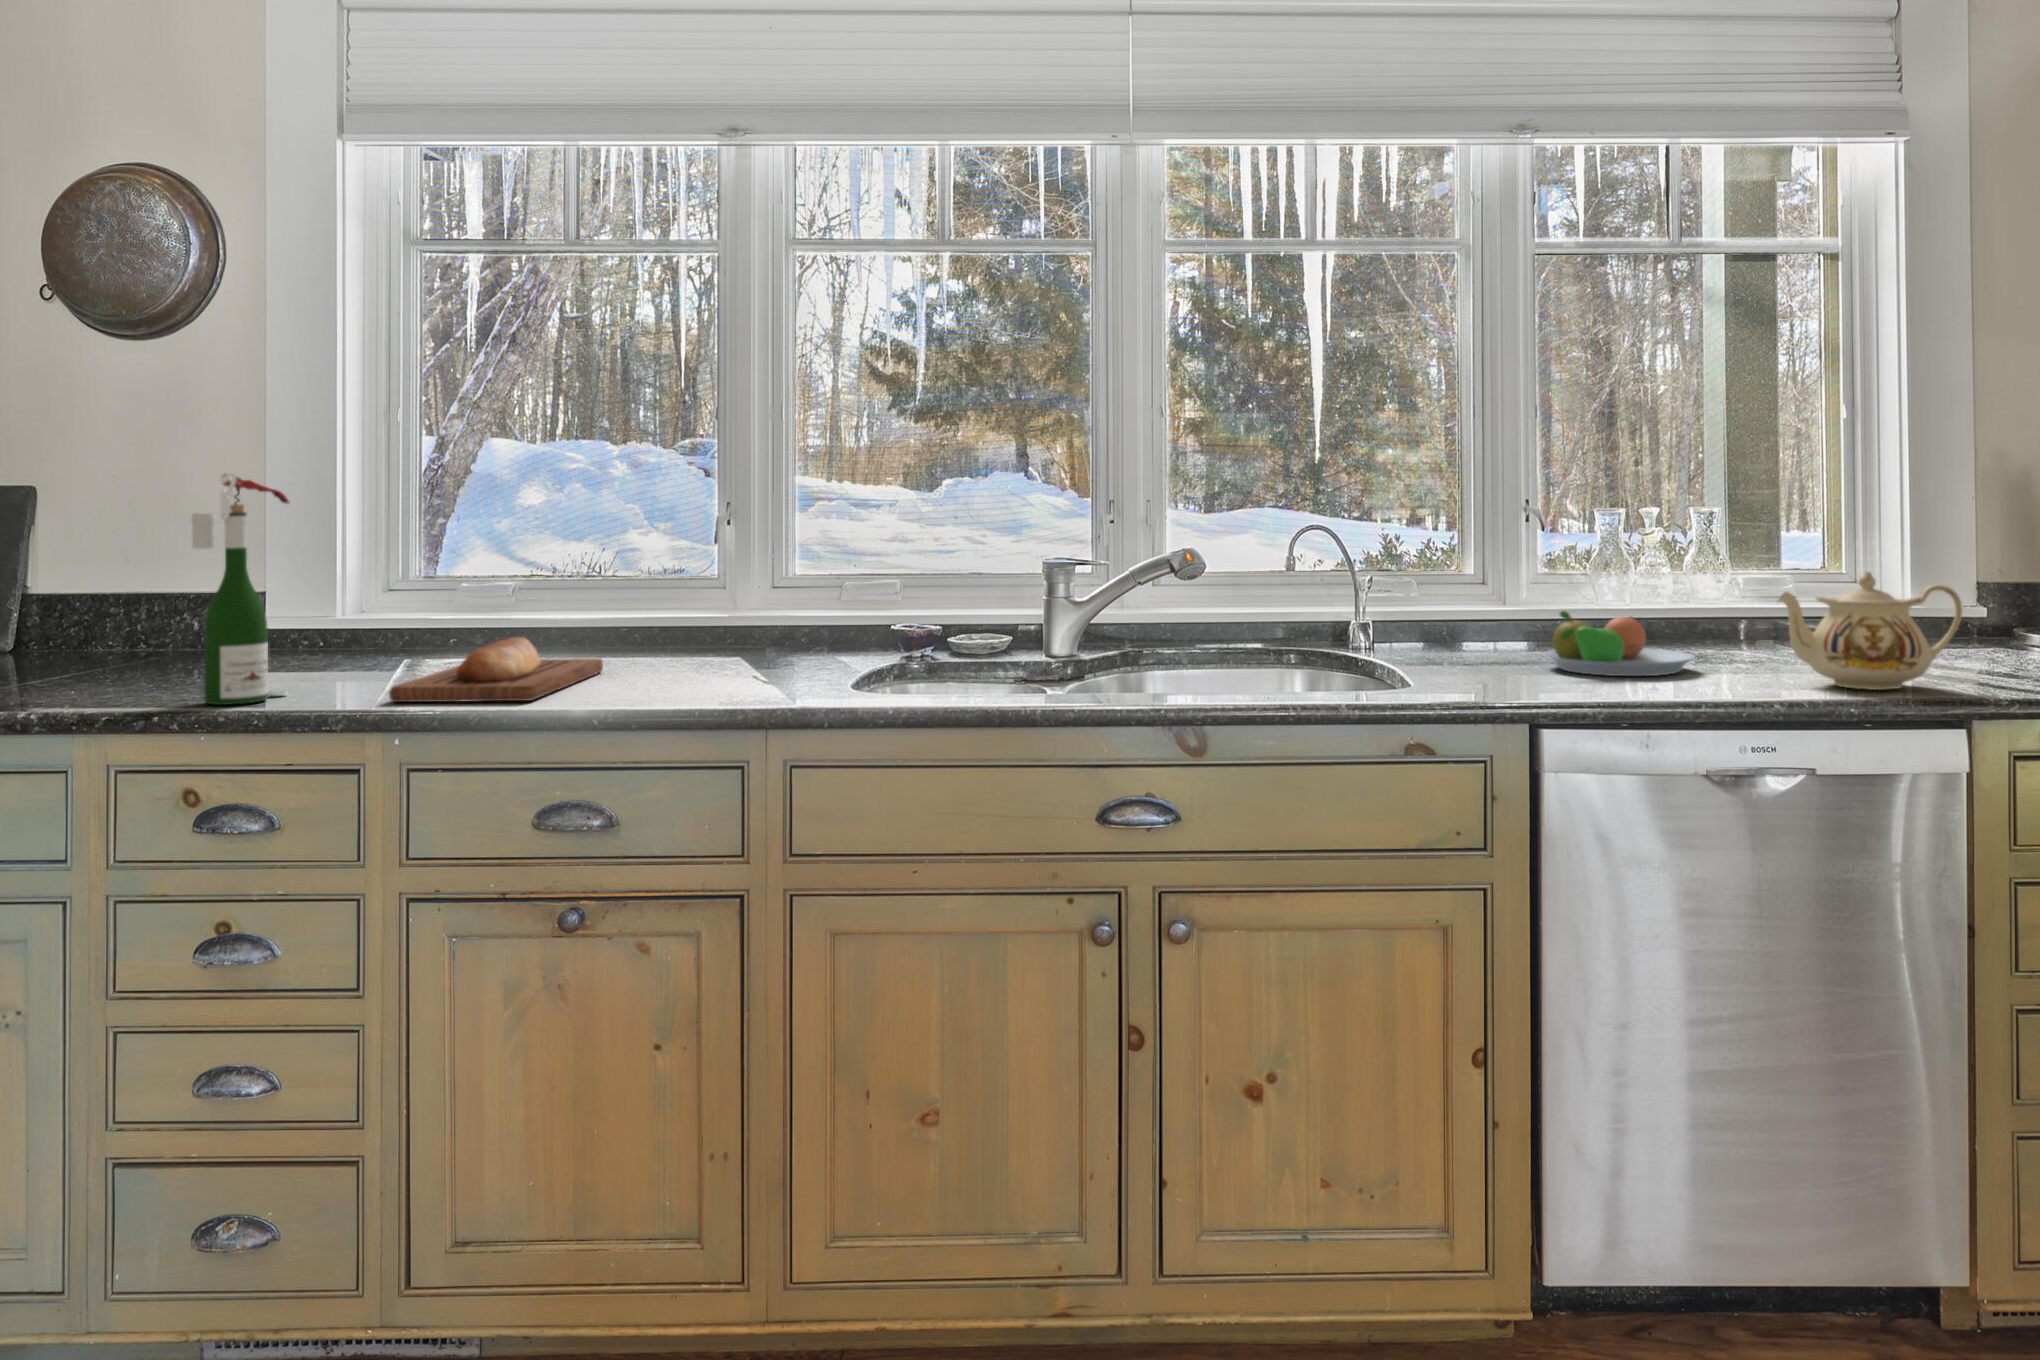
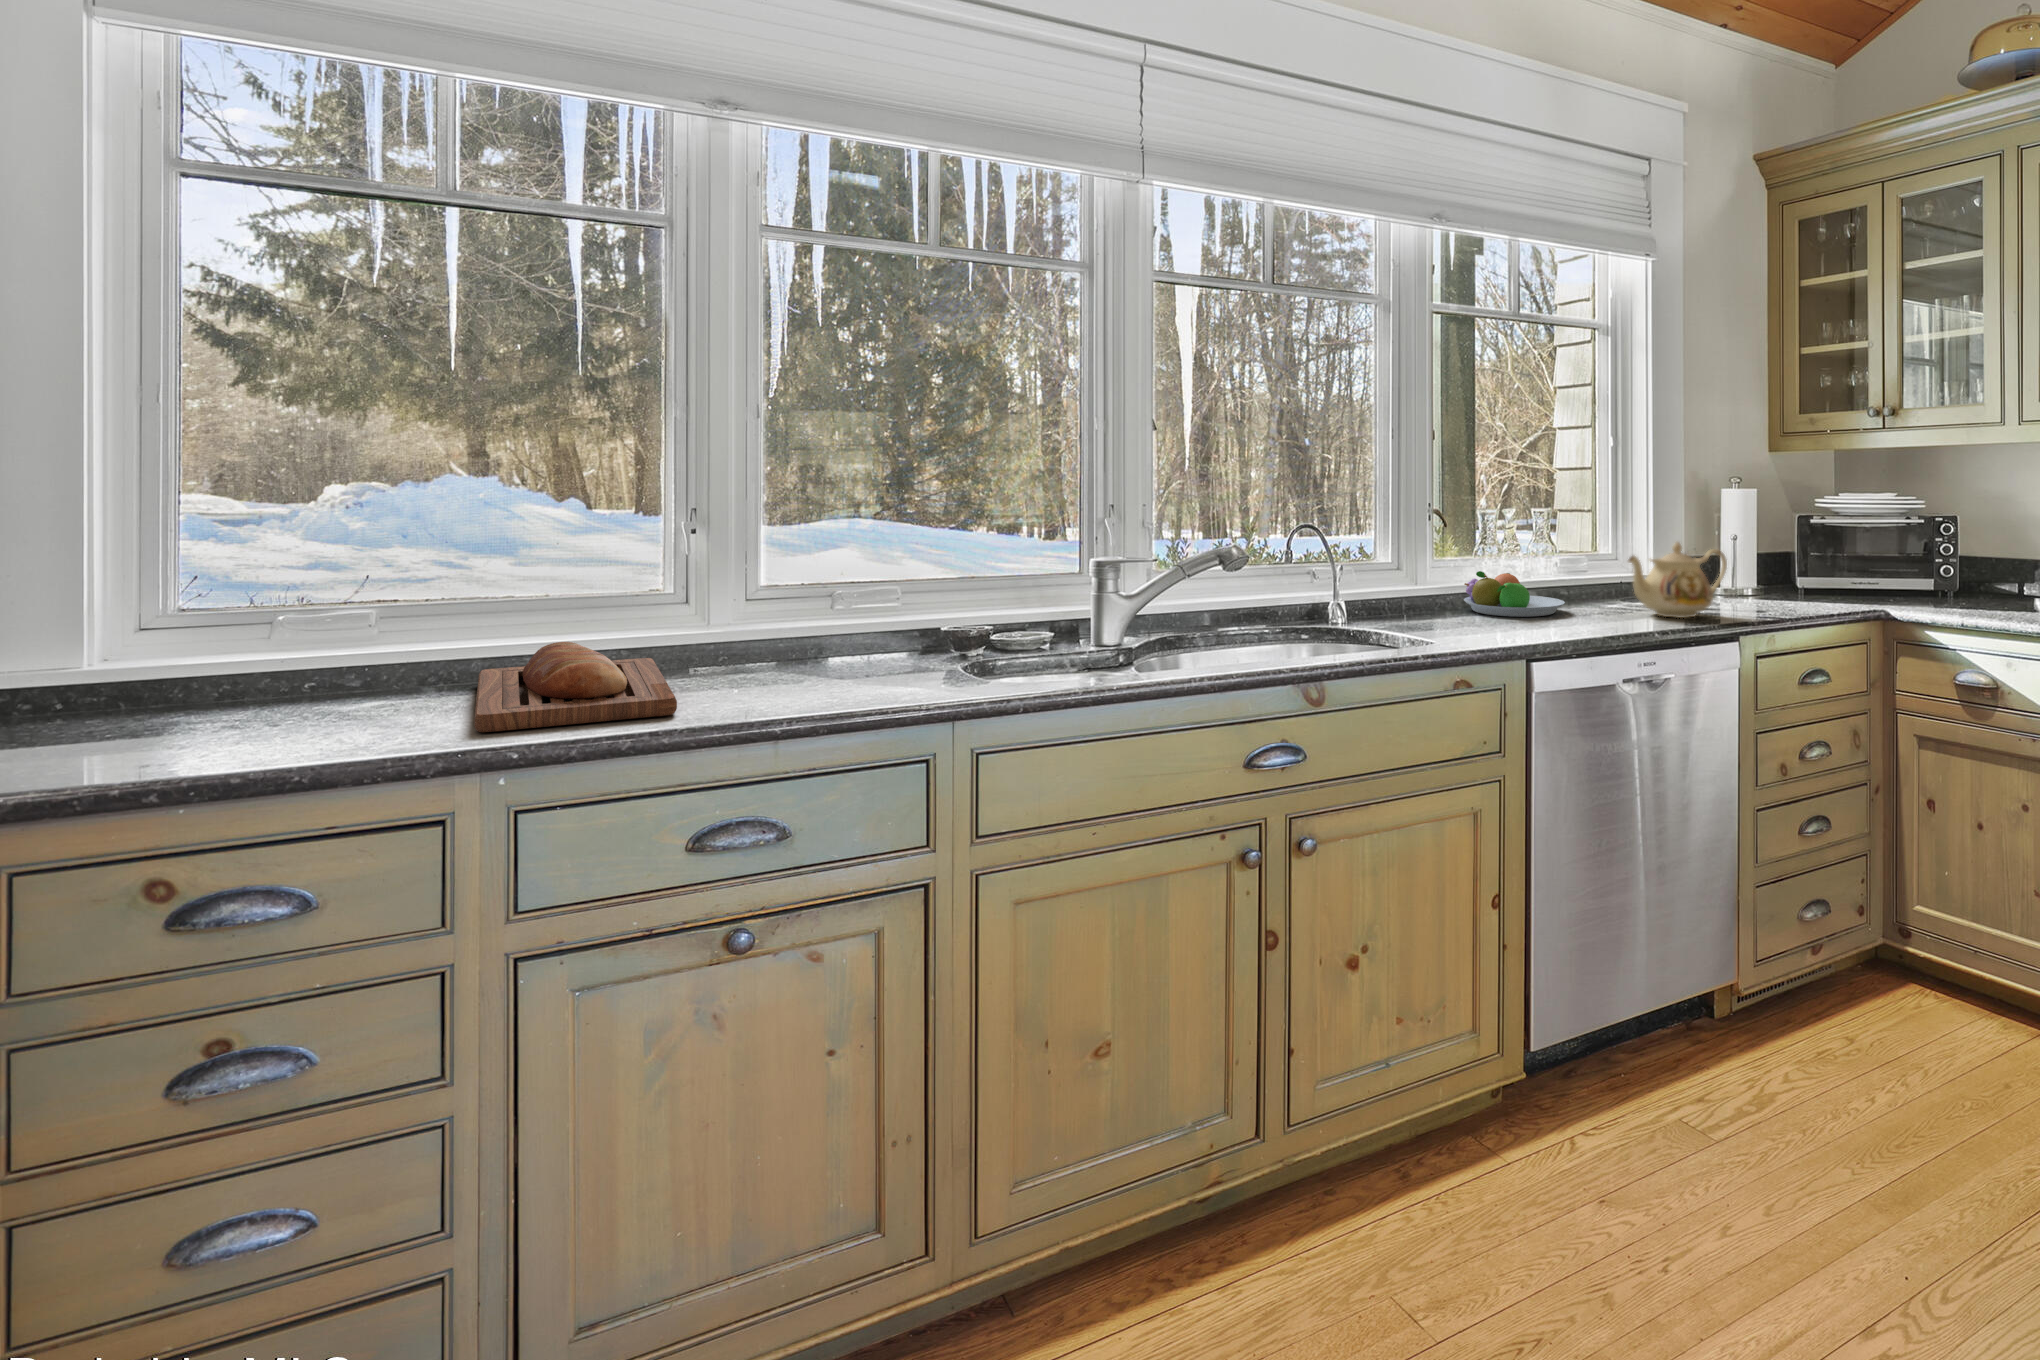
wine bottle: present [191,473,289,705] -> none [137,458,274,762]

